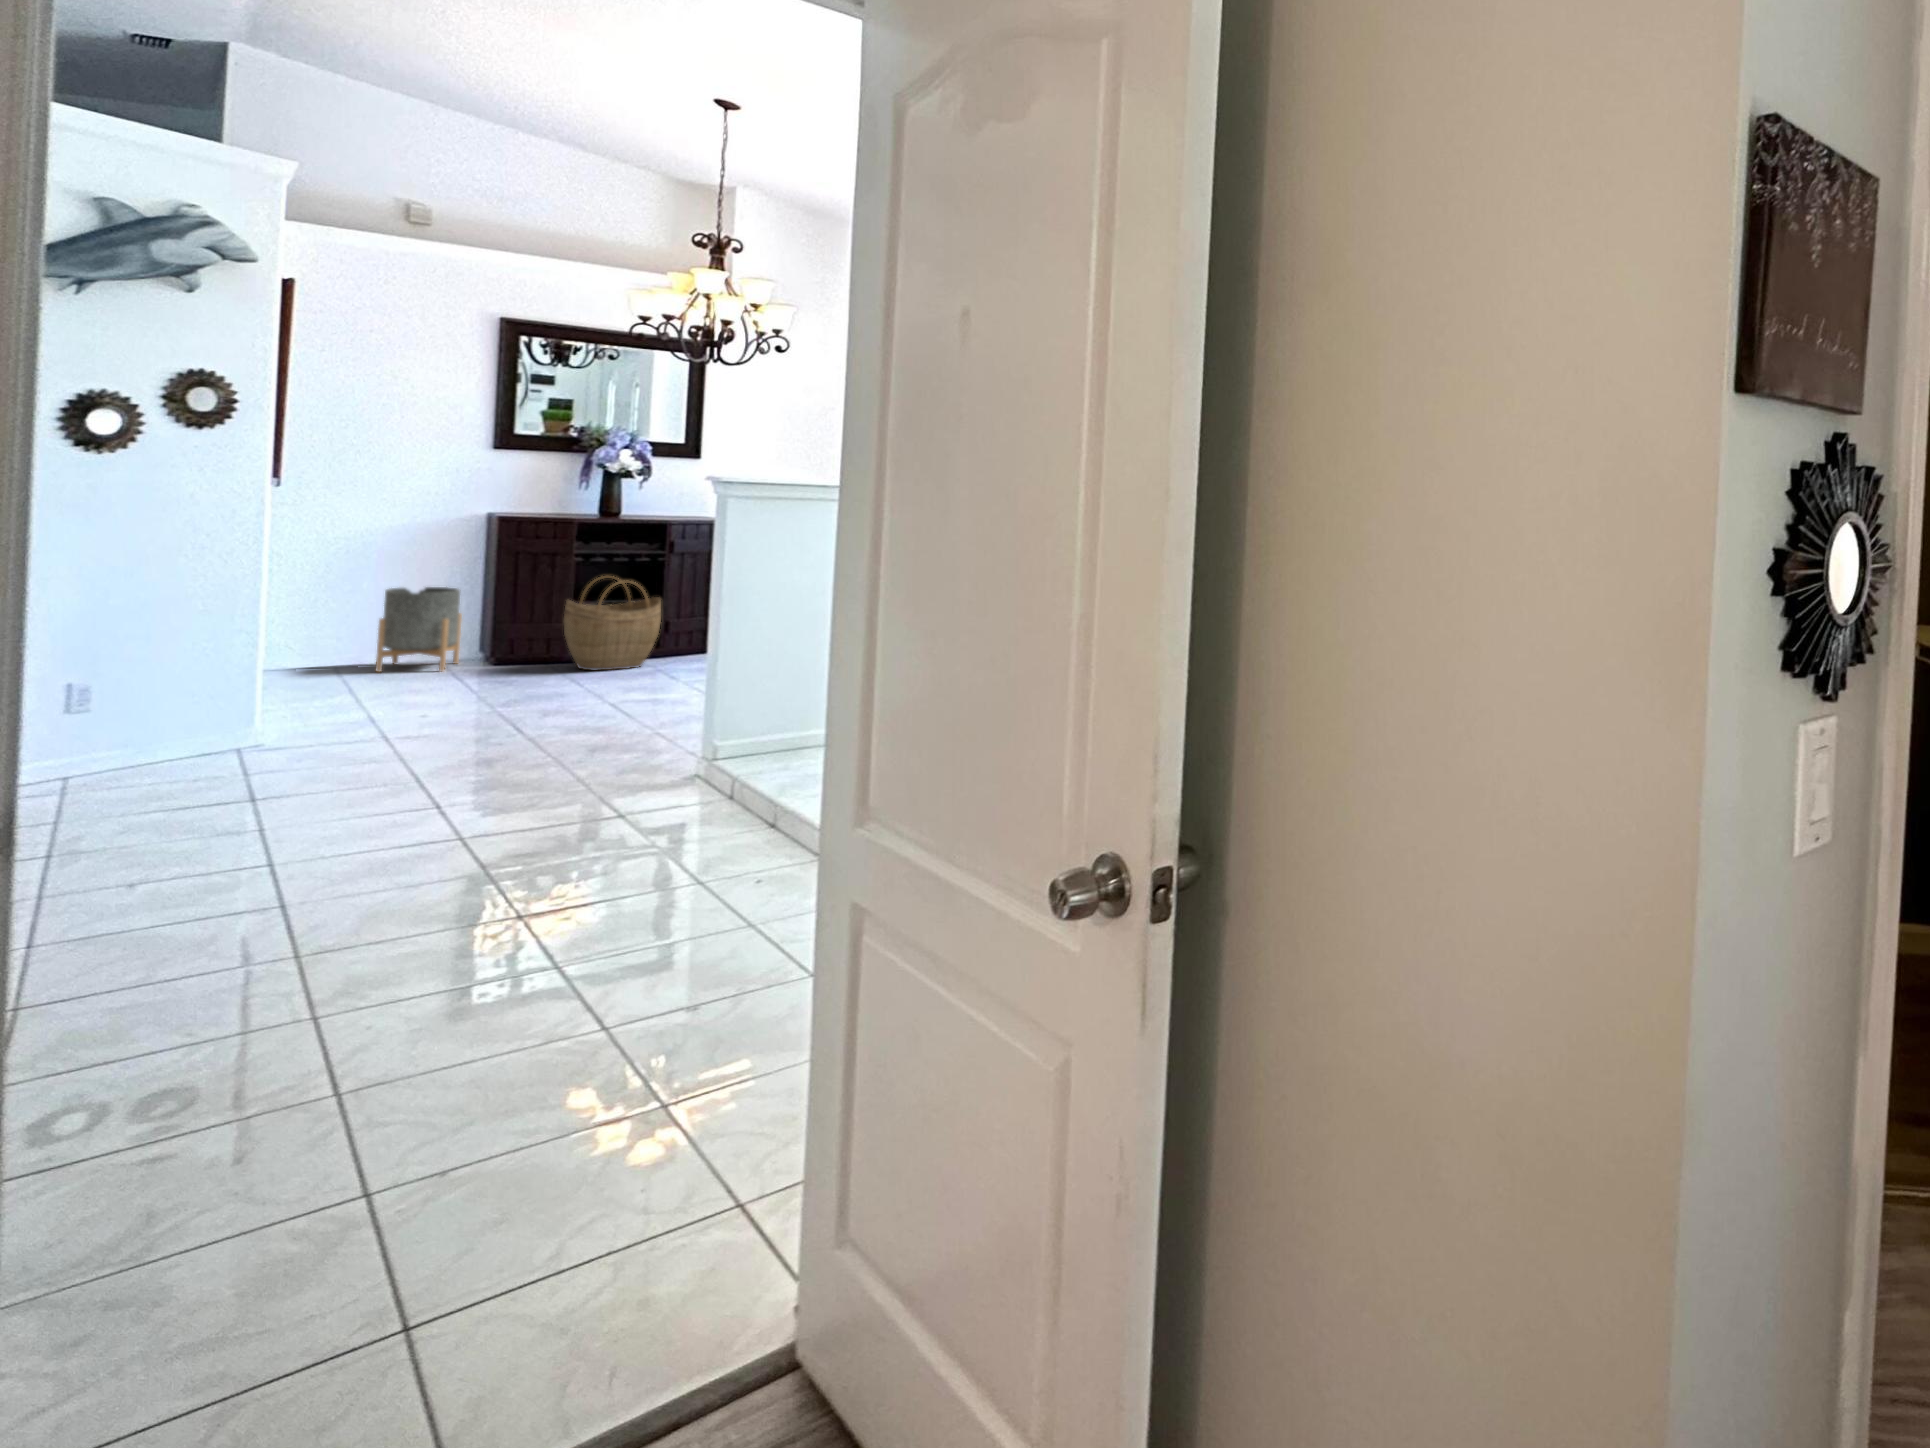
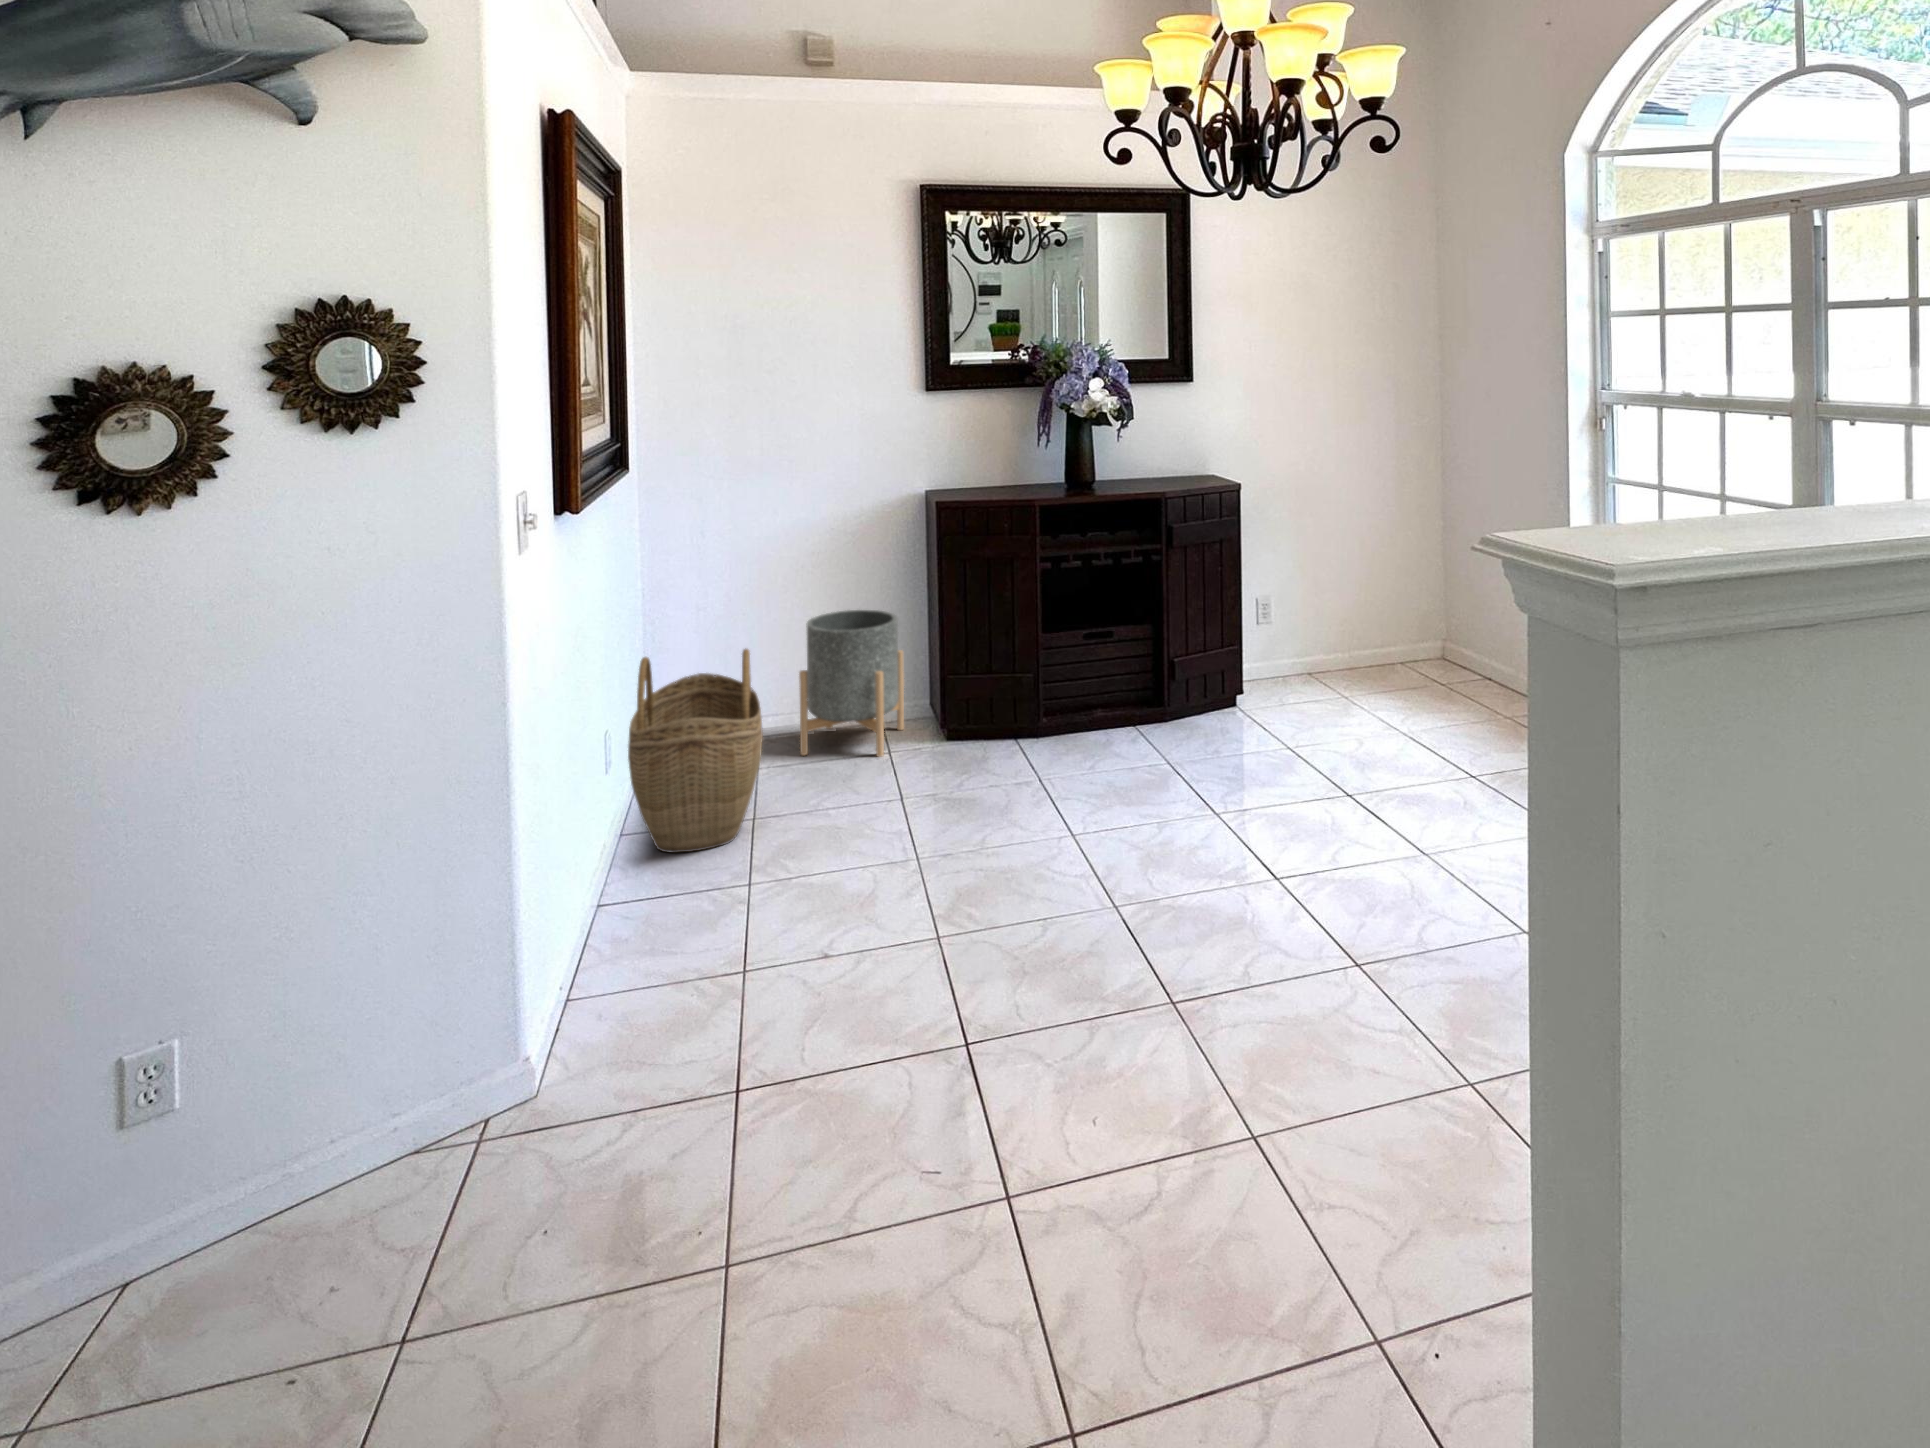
woven basket: present [564,577,661,670] -> present [628,649,763,853]

